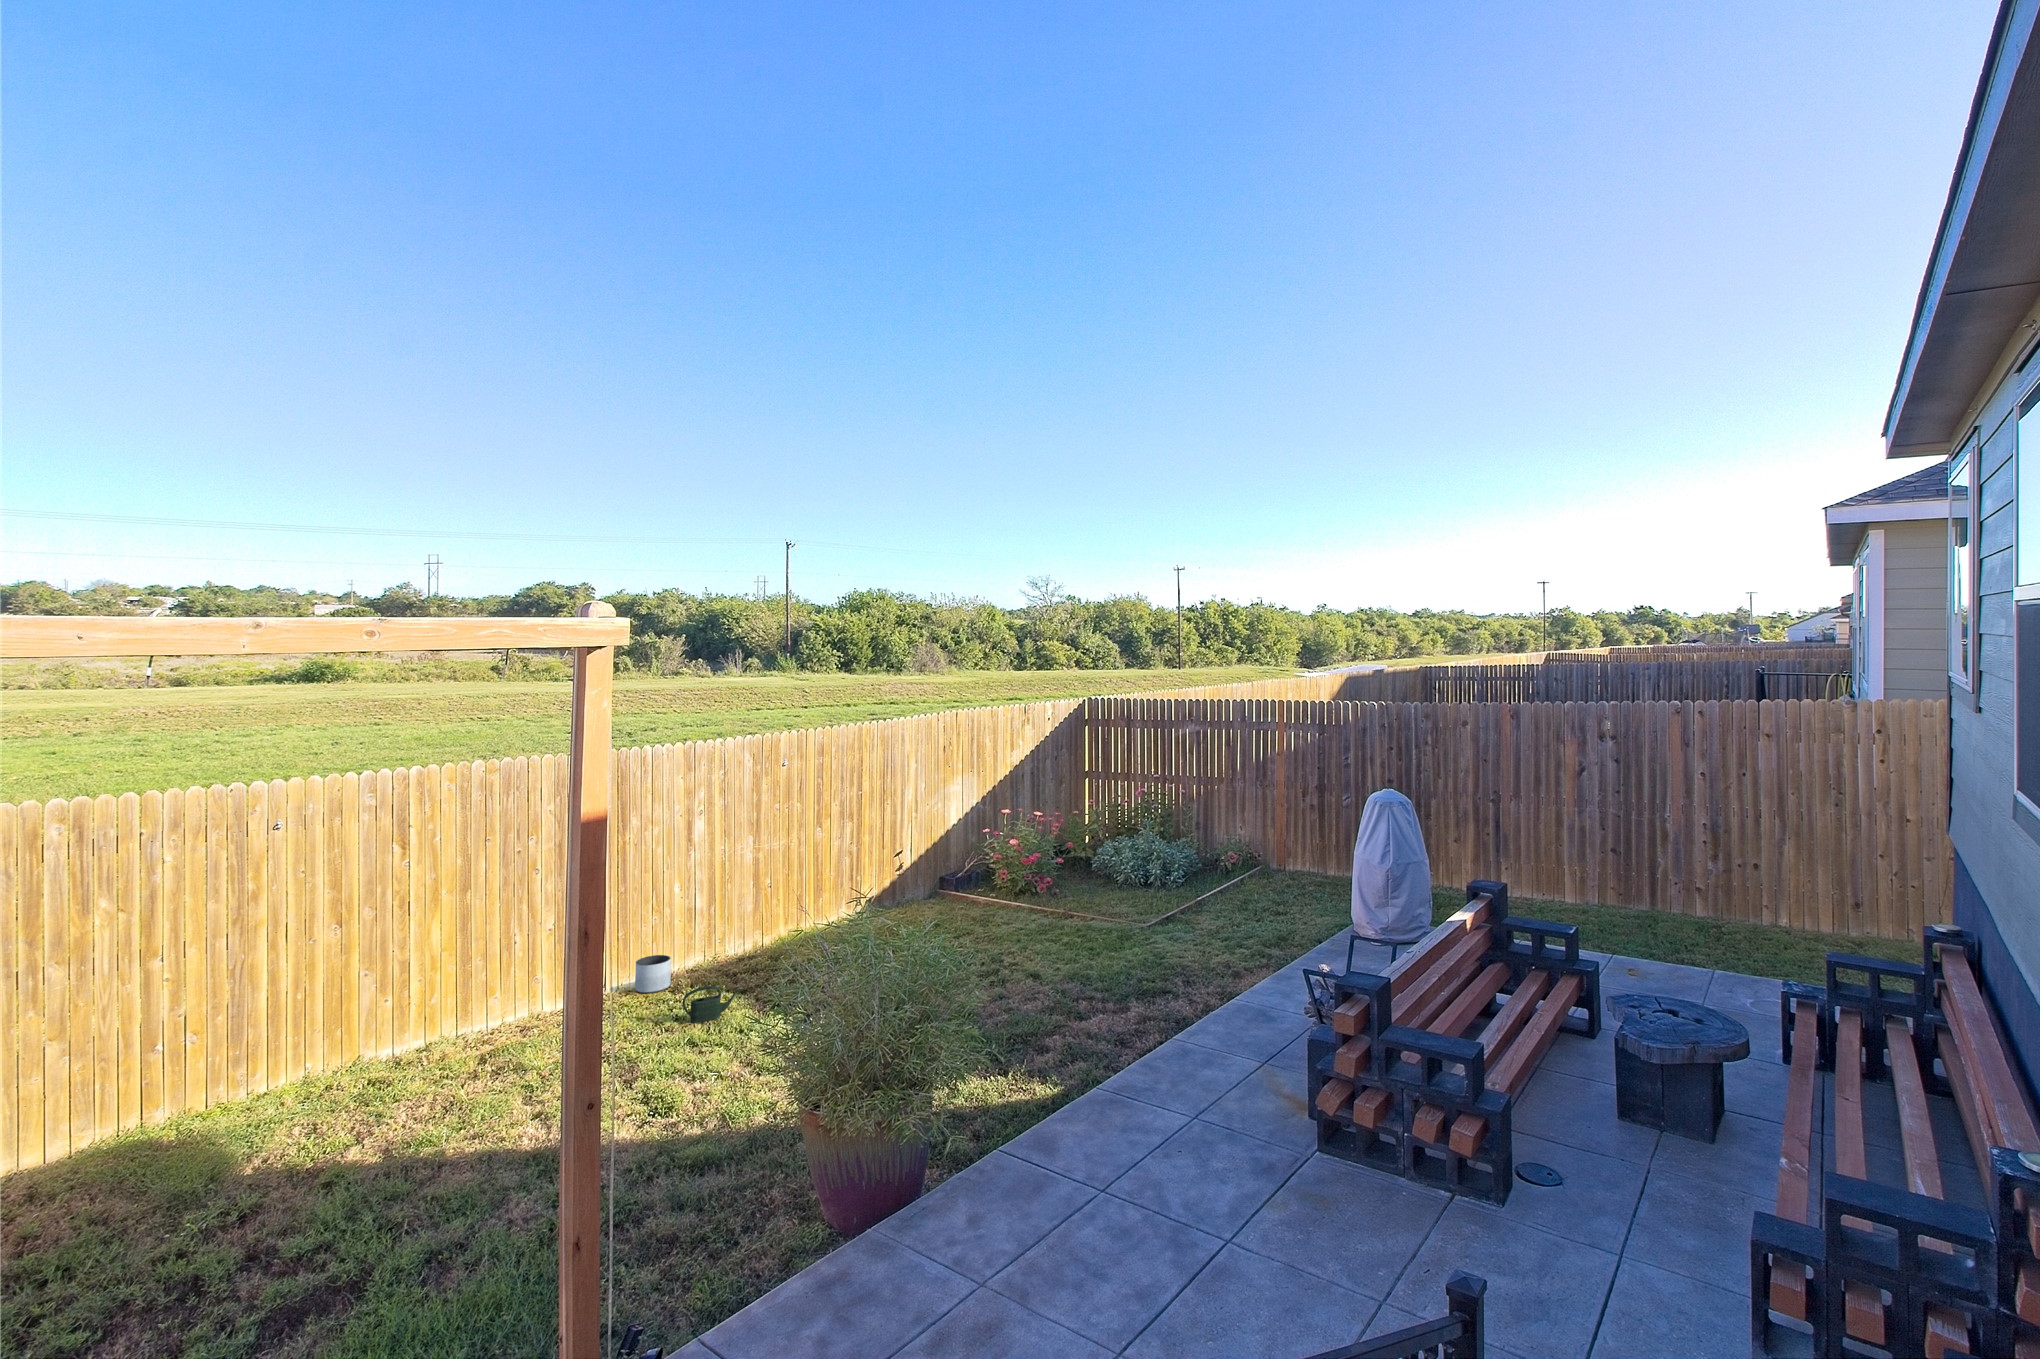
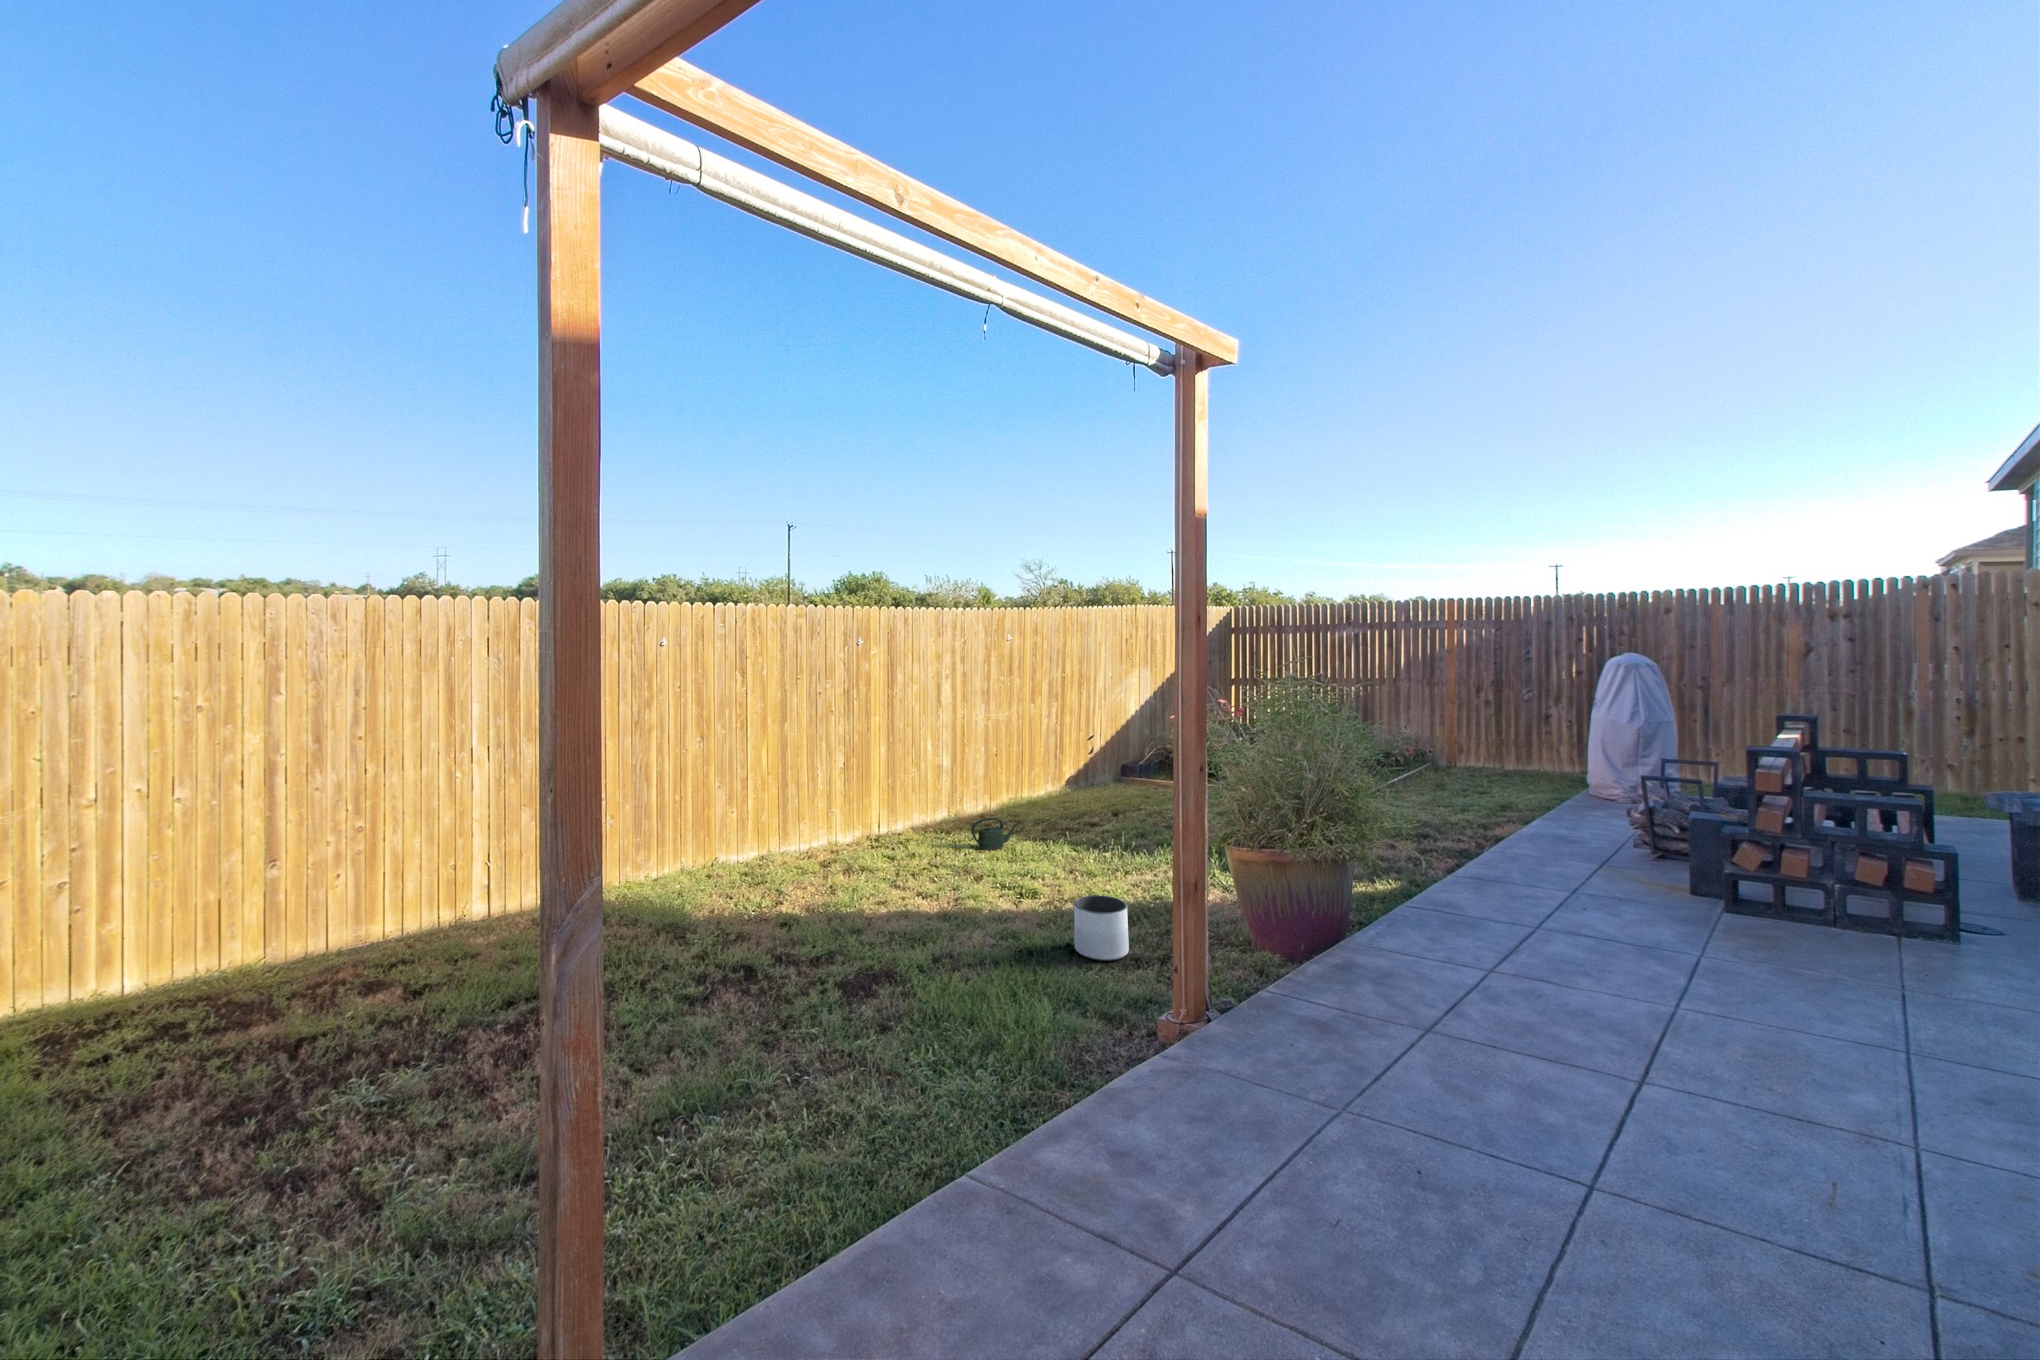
planter: present [635,955,671,993] -> present [1074,896,1129,961]

